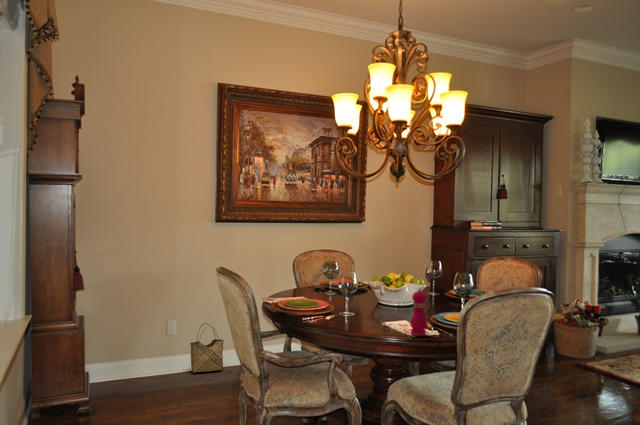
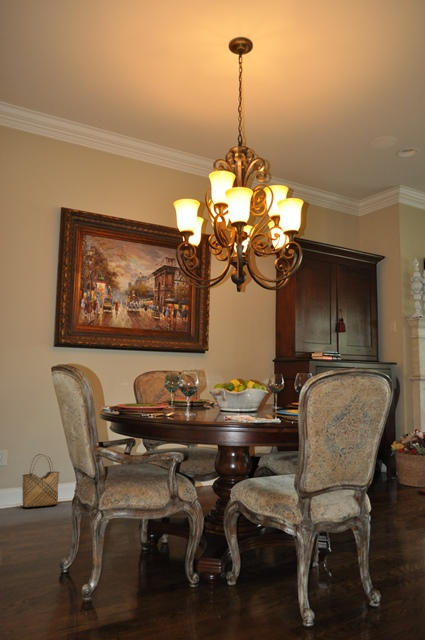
pepper mill: present [410,288,427,336] -> none [254,373,271,422]

